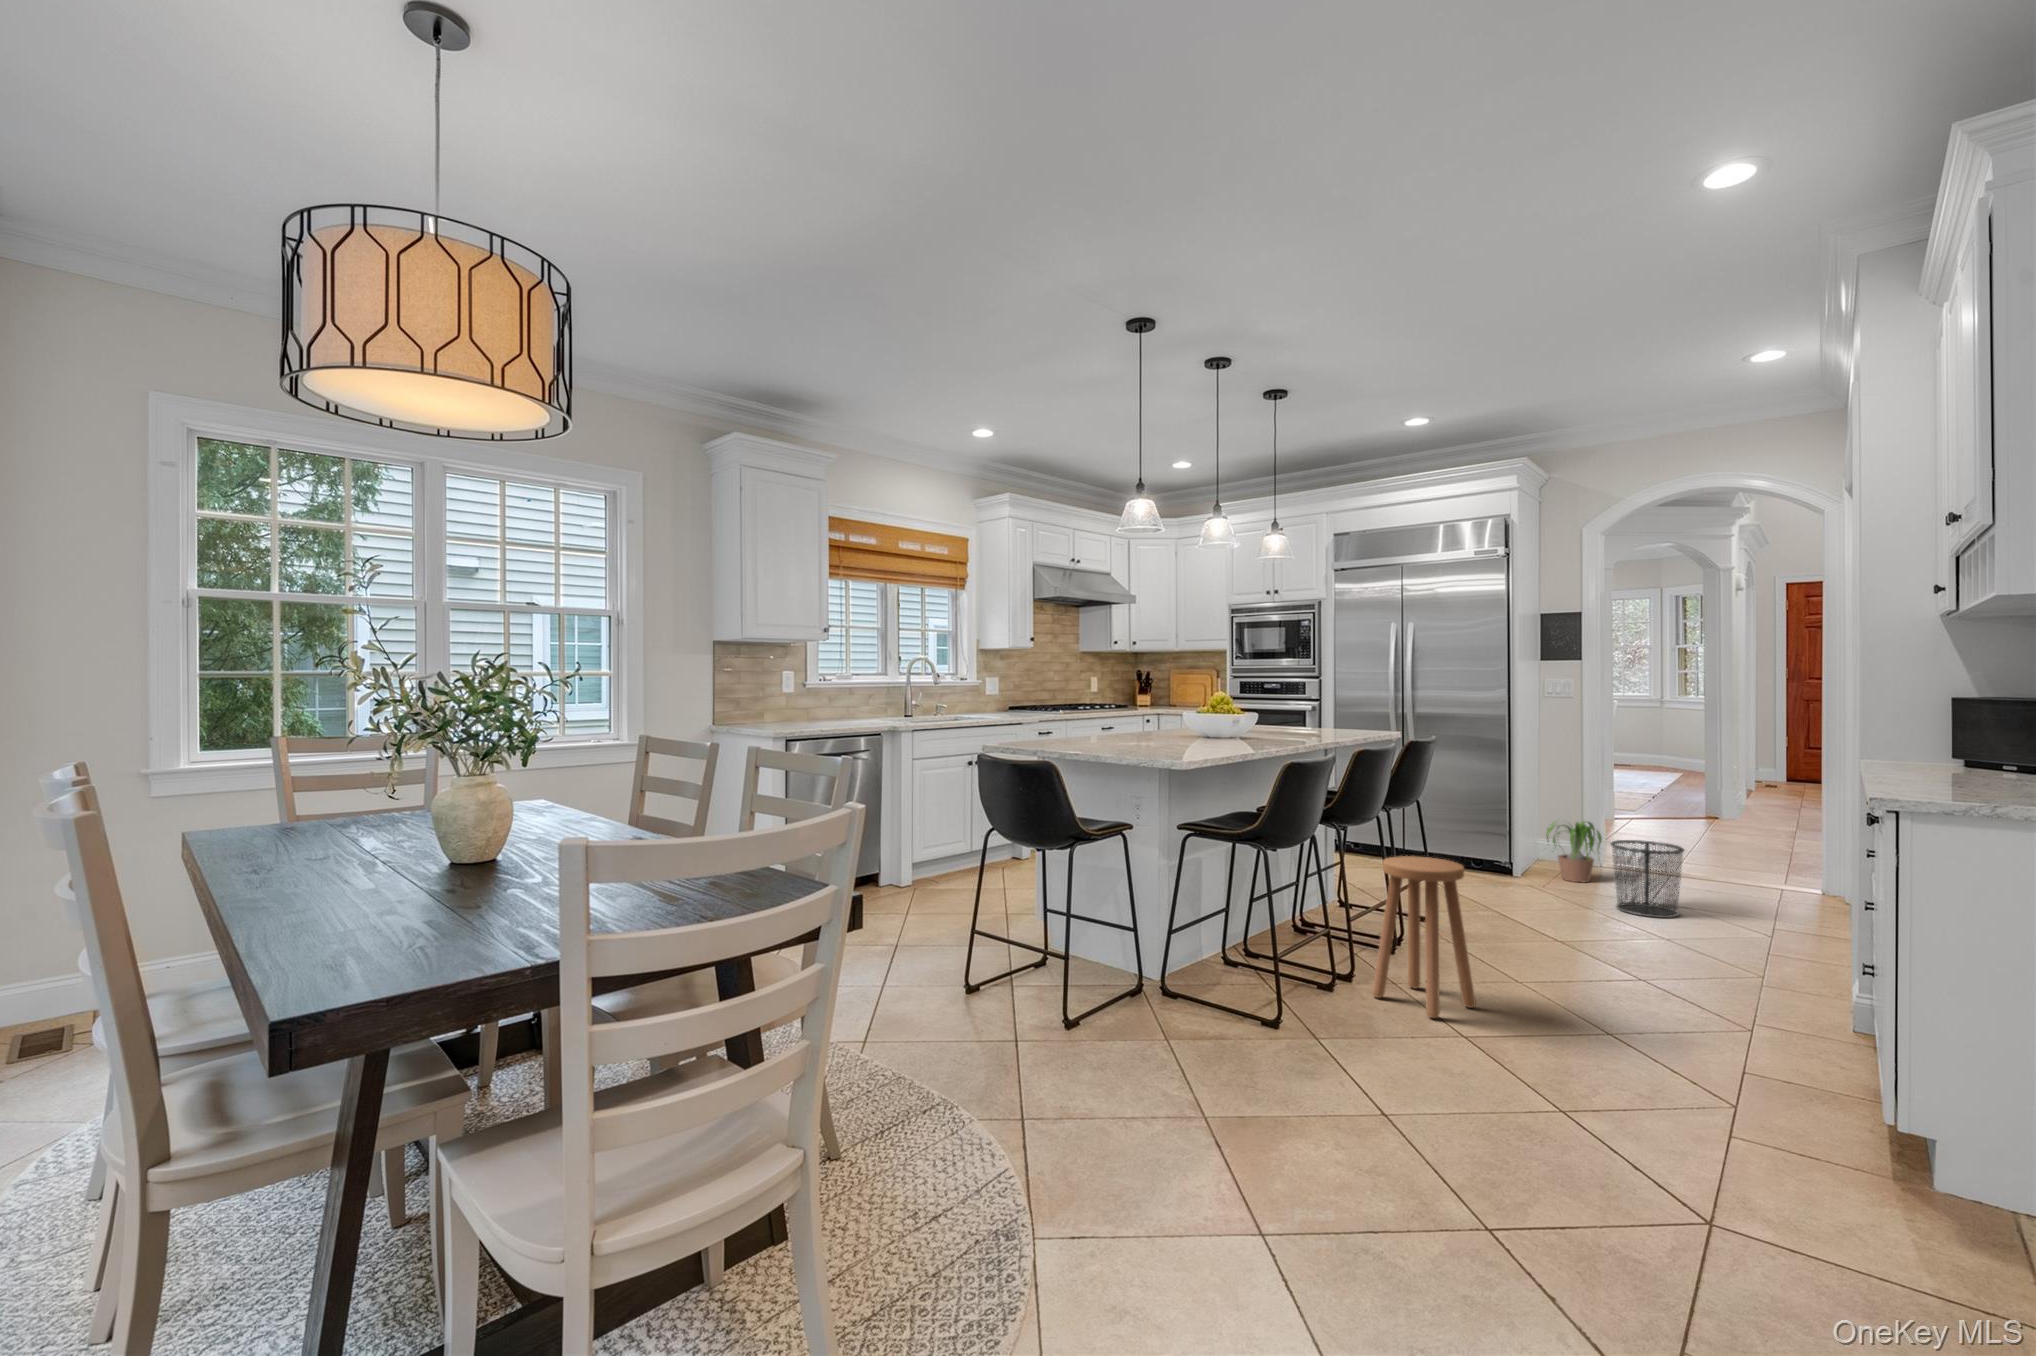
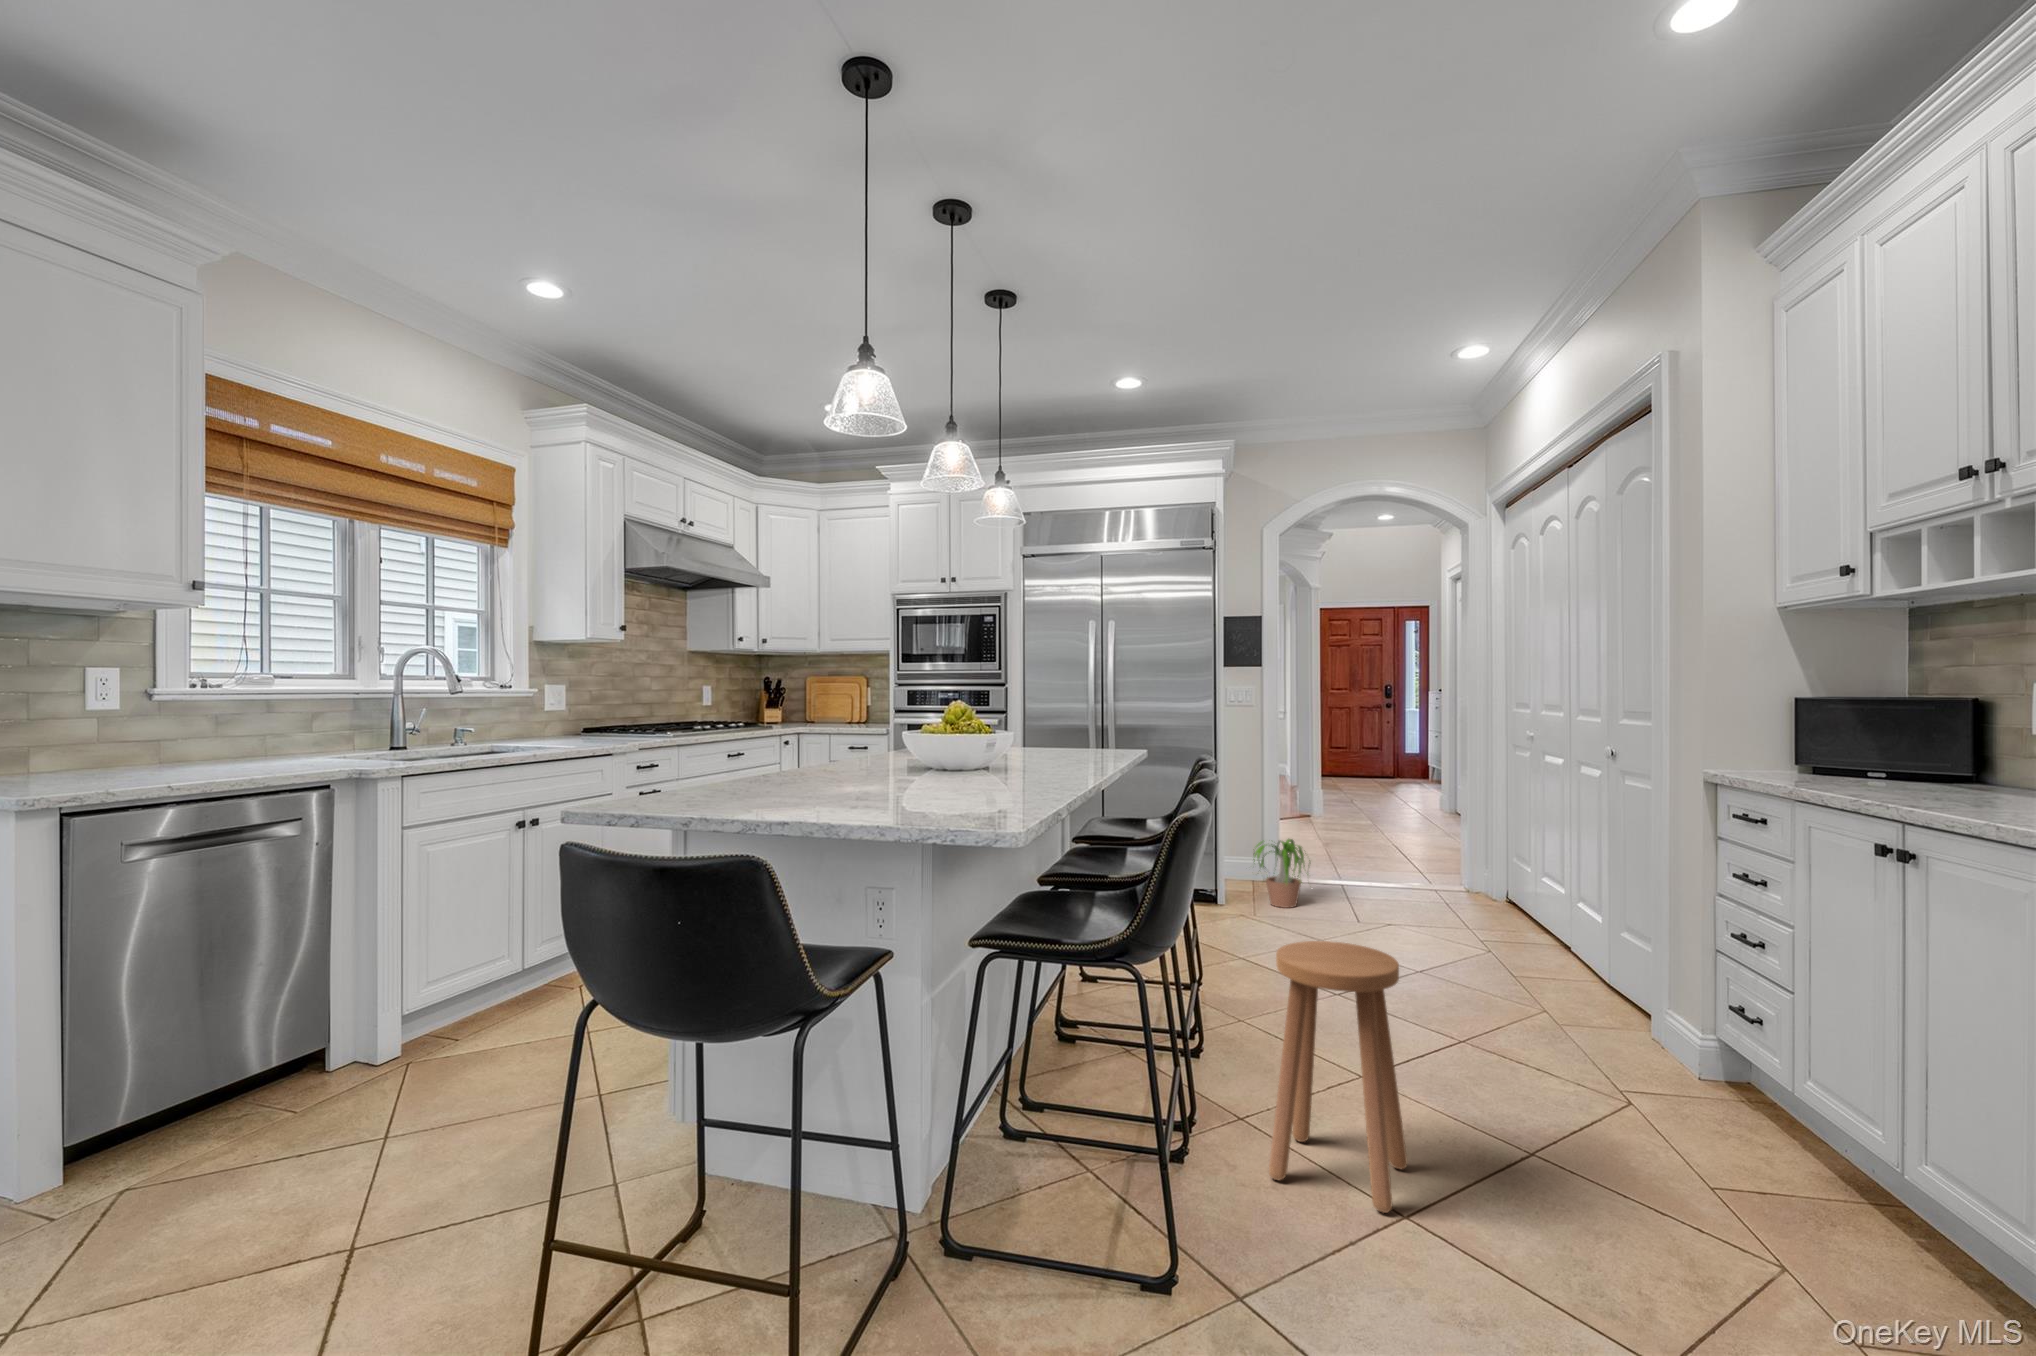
waste bin: present [1611,840,1684,918] -> none [1347,860,1421,948]

